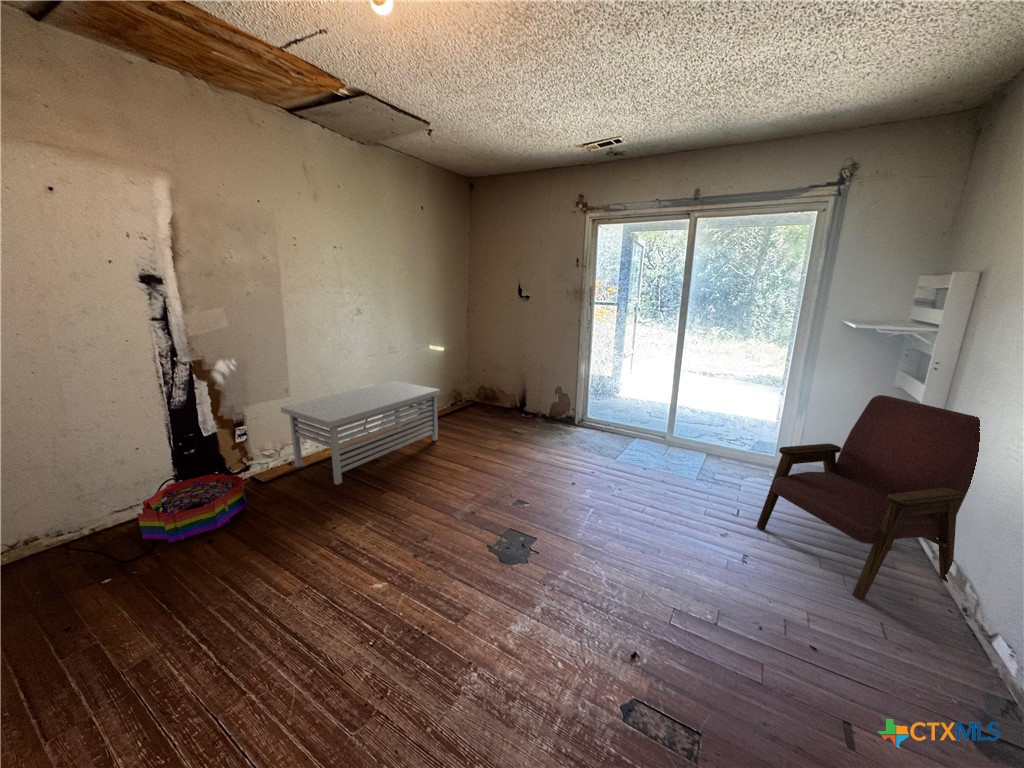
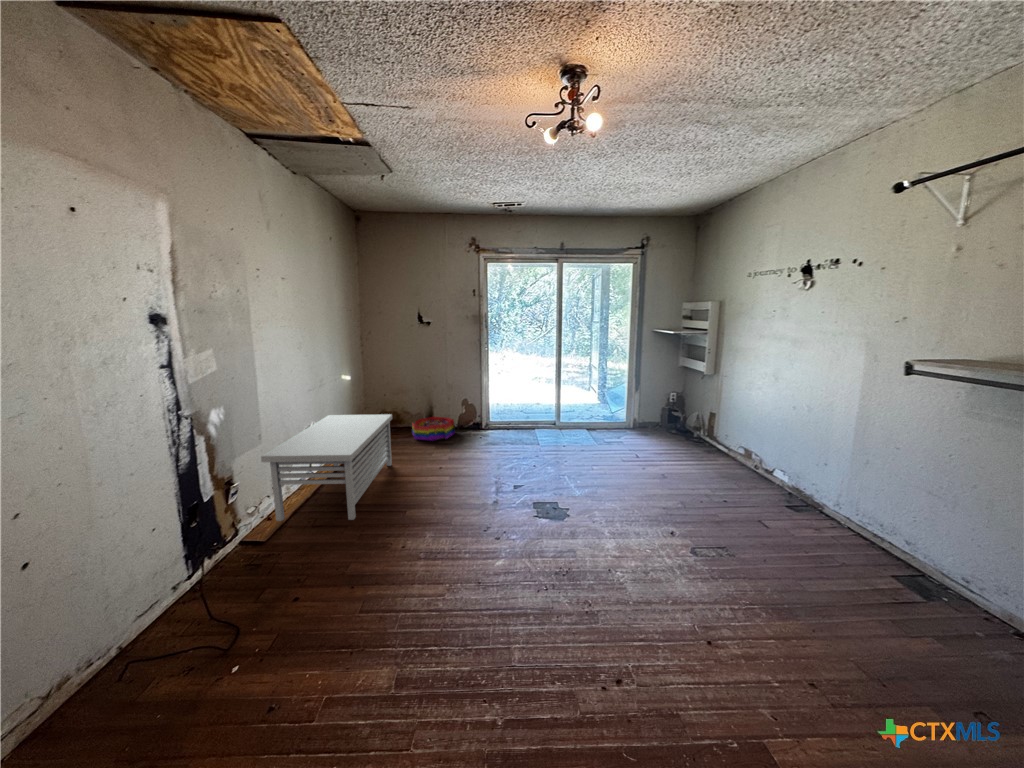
armchair: present [757,395,980,600] -> none [655,369,743,475]
storage bin: present [137,474,247,543] -> present [412,417,455,441]

